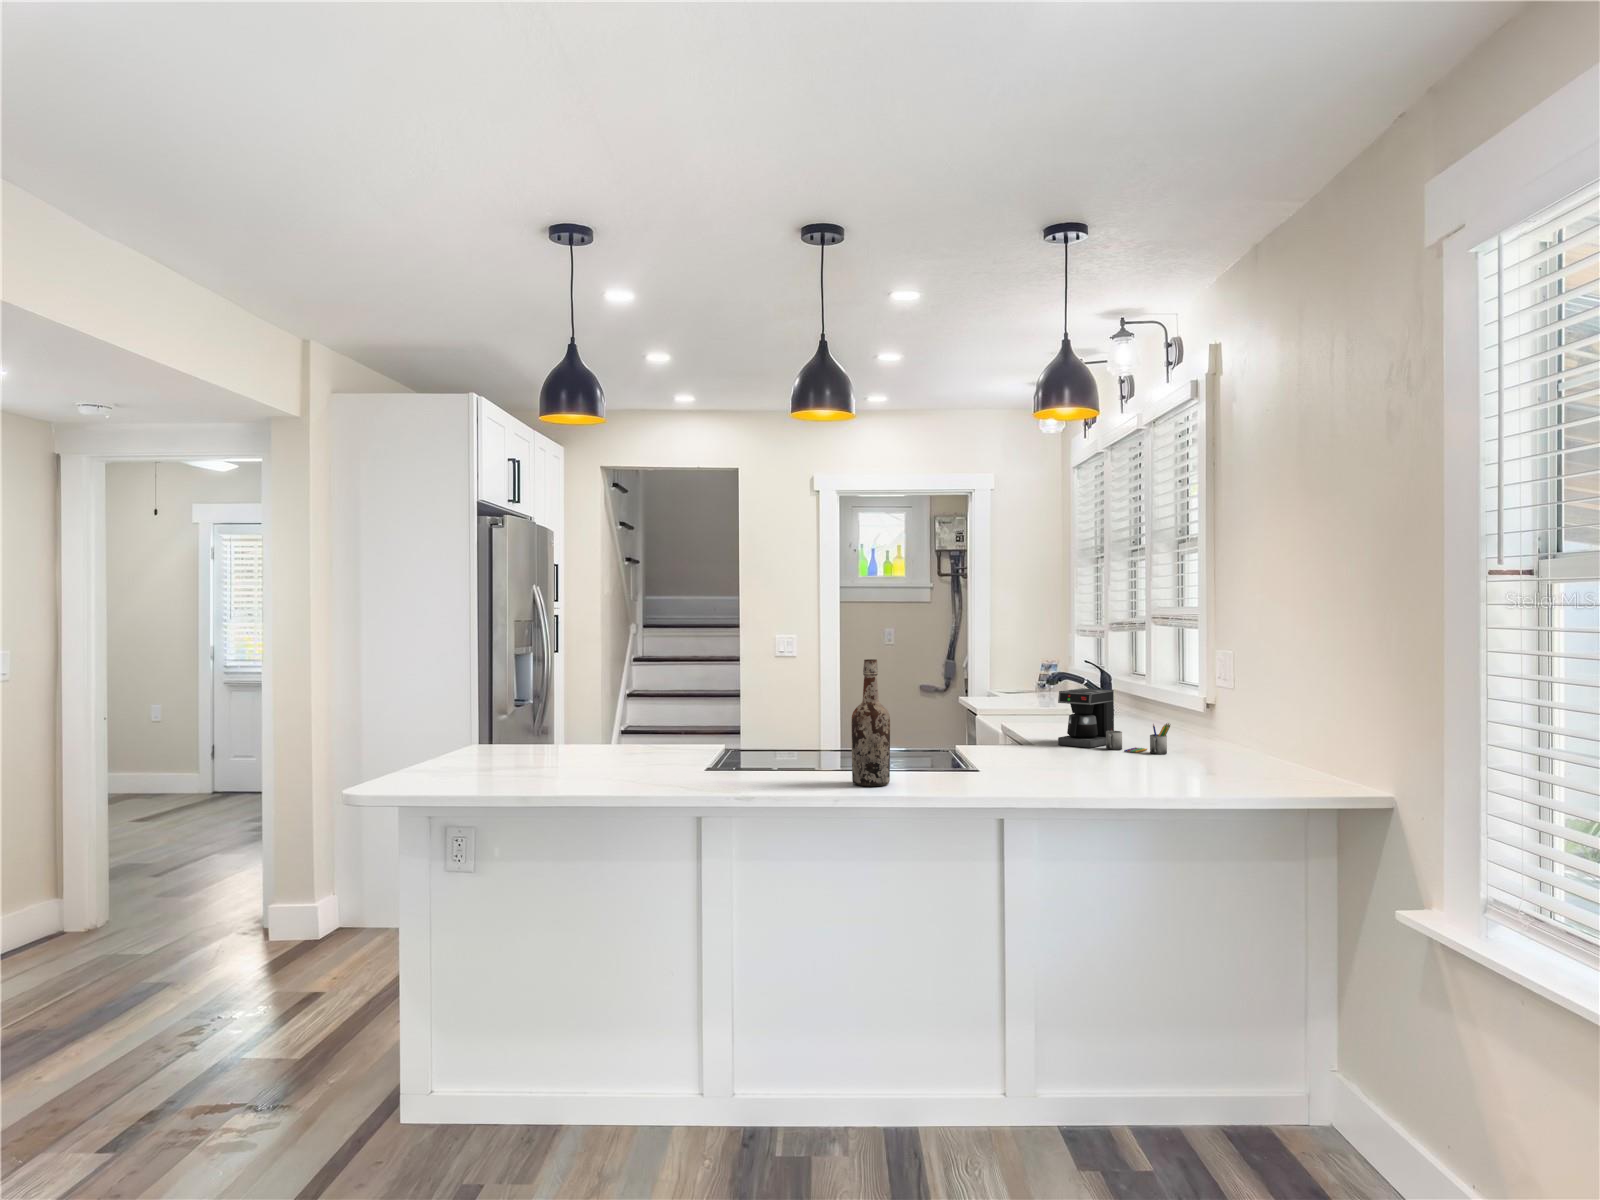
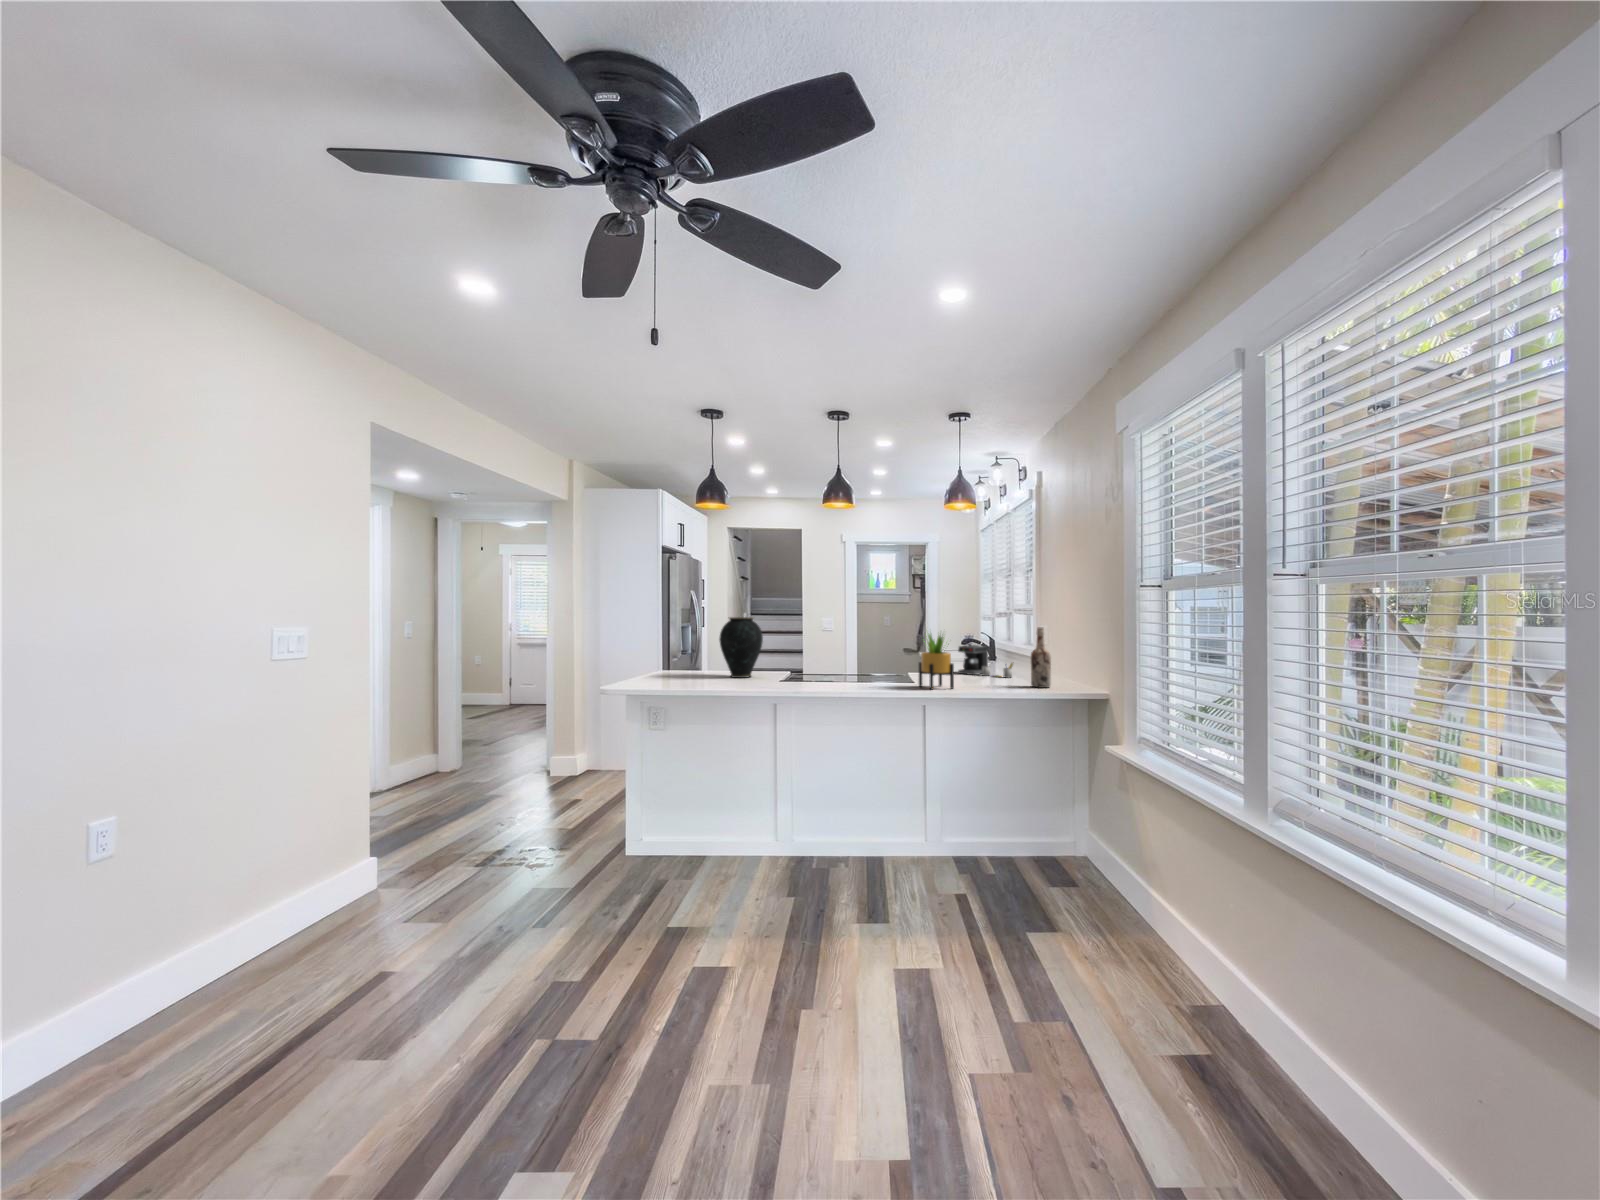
vase: none [584,638,673,762] -> present [719,617,763,678]
wine bottle: present [851,659,890,786] -> present [1031,628,1051,688]
potted plant: none [995,659,1071,789] -> present [919,634,954,690]

